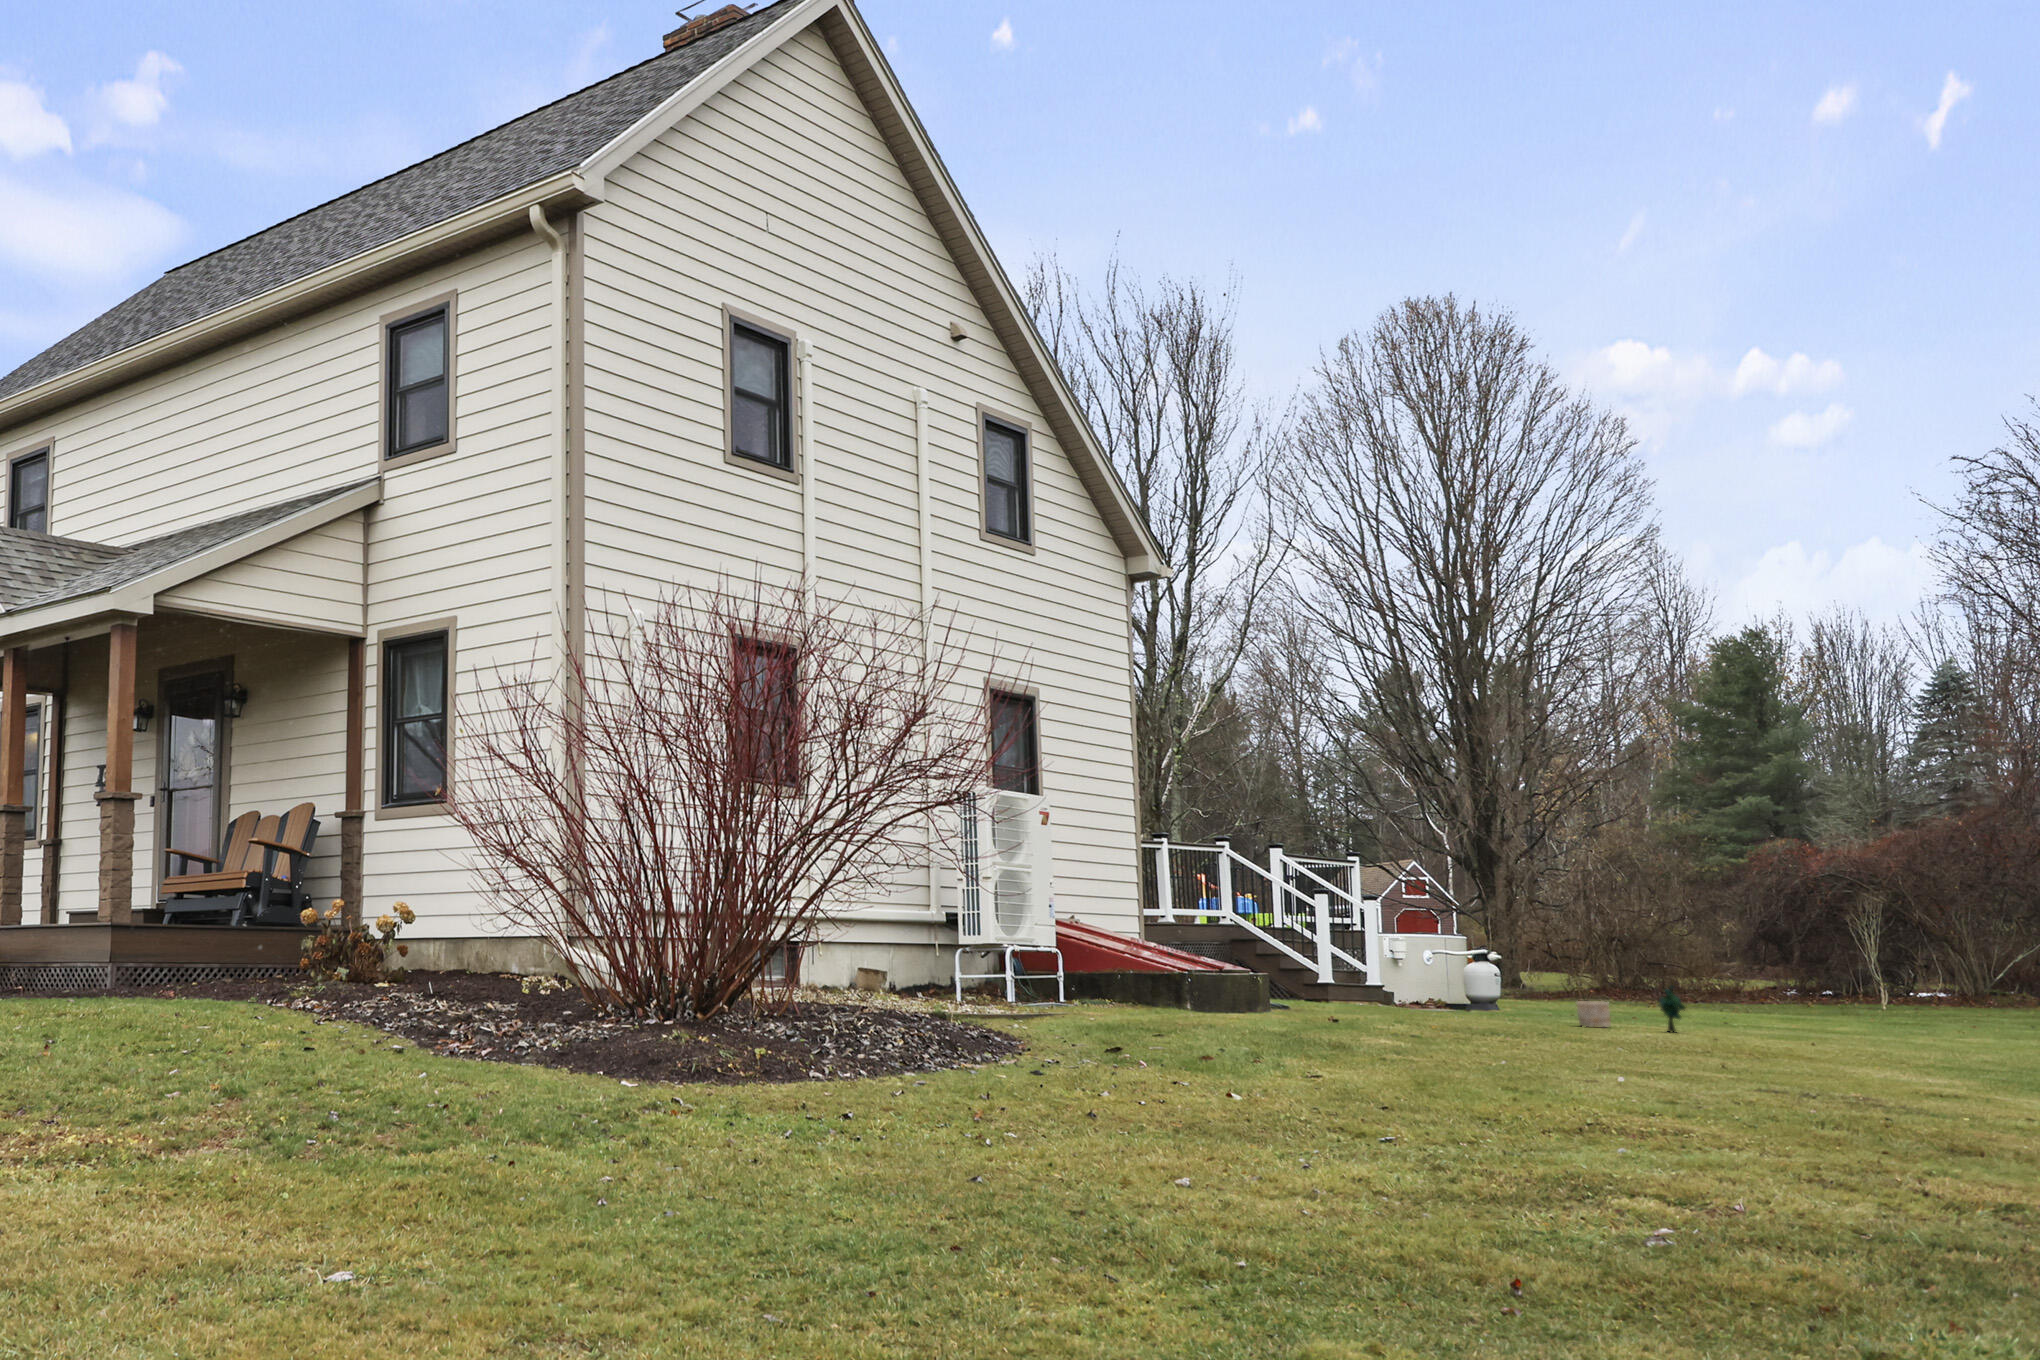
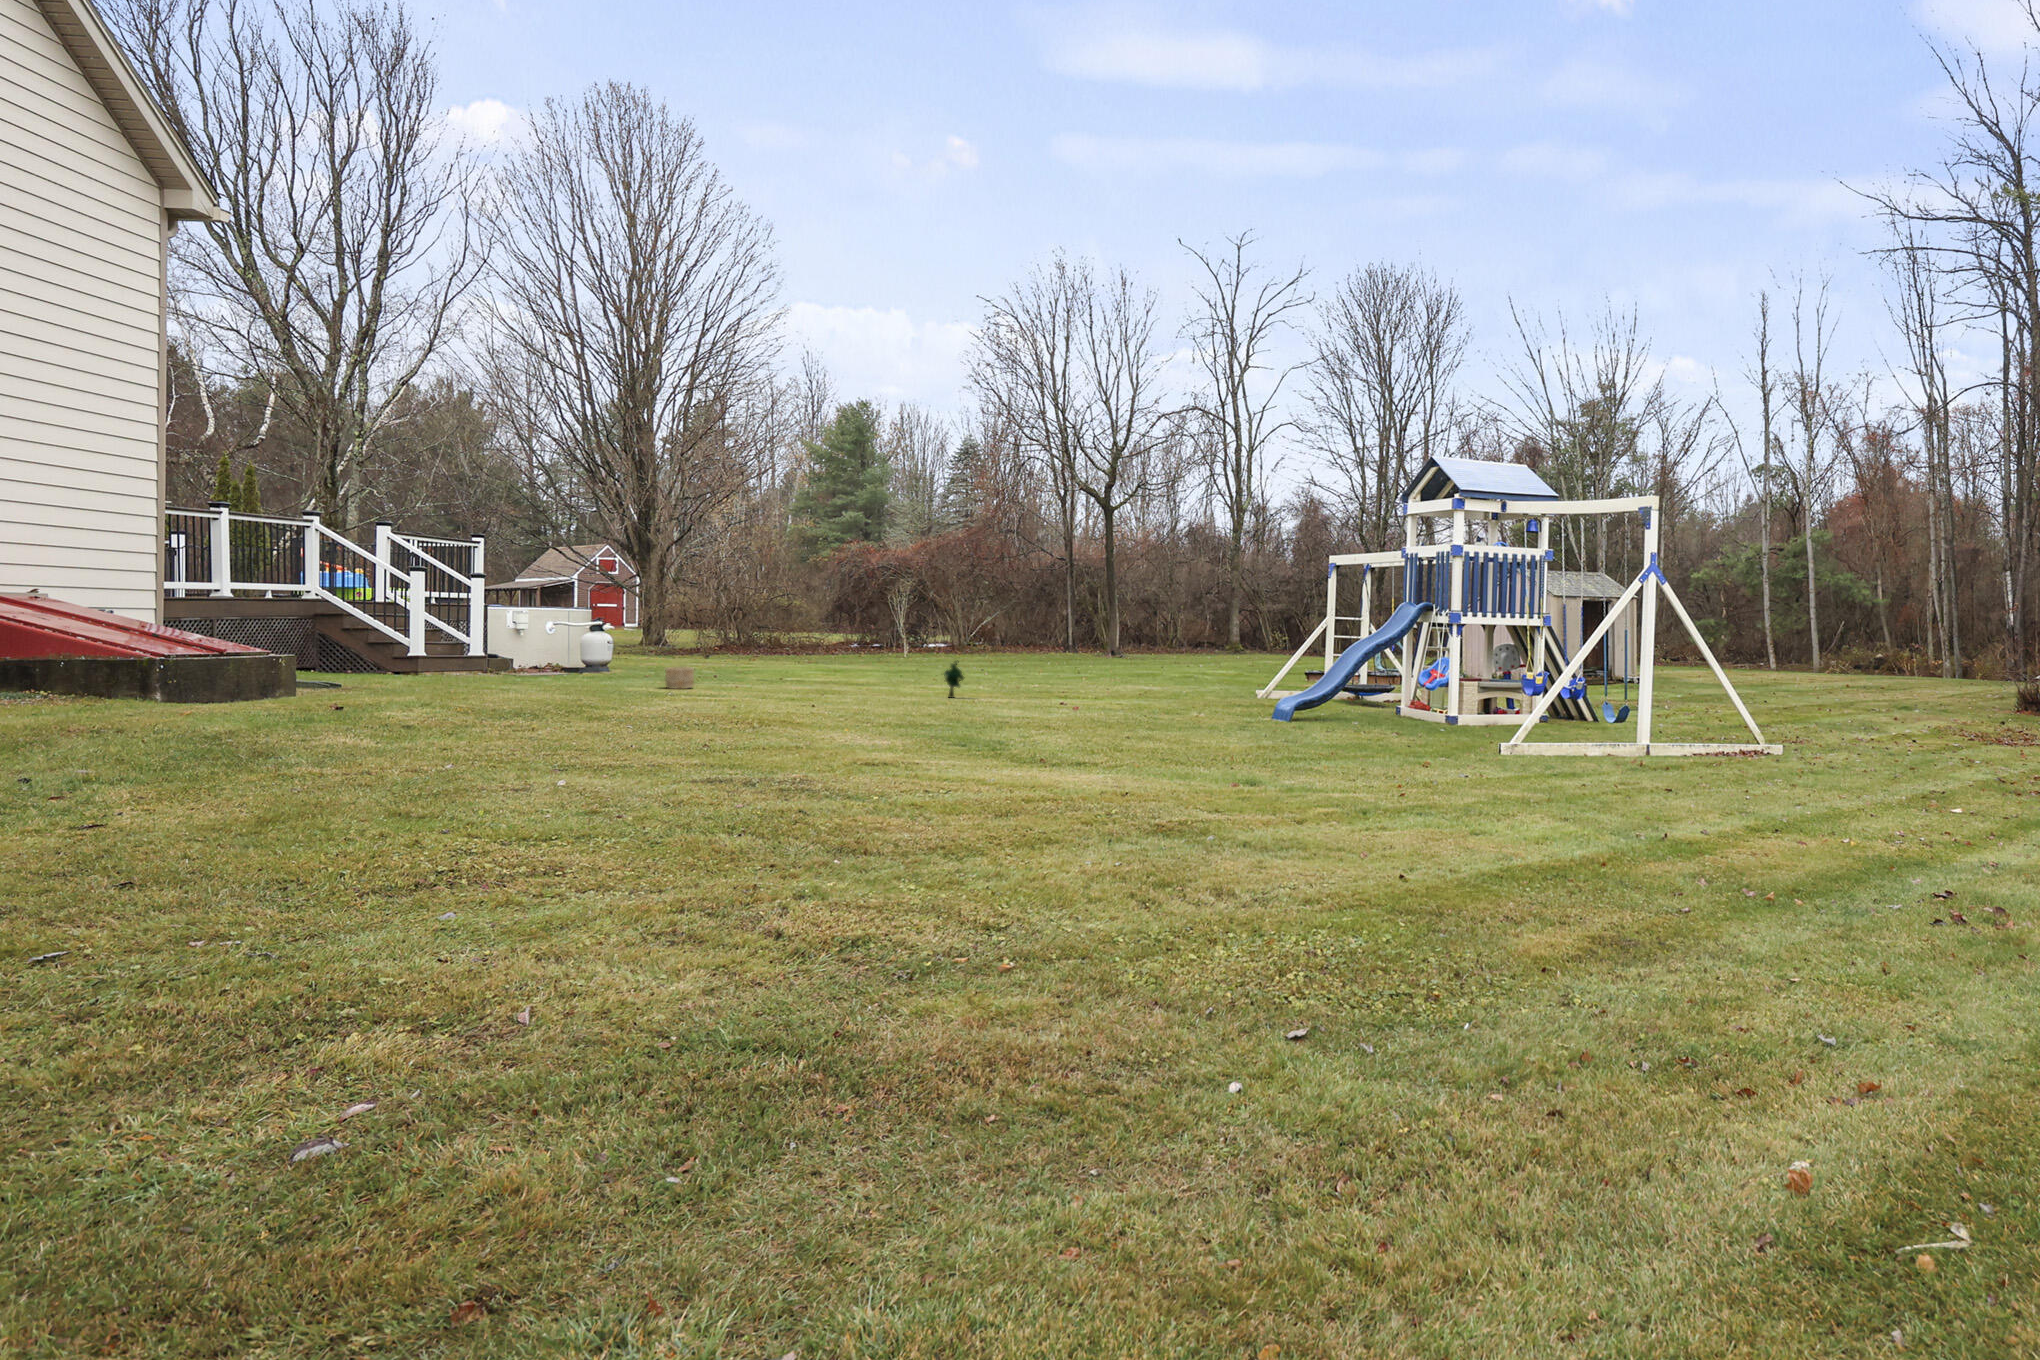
decorative plant: present [1659,986,1685,1033] -> present [944,660,964,698]

